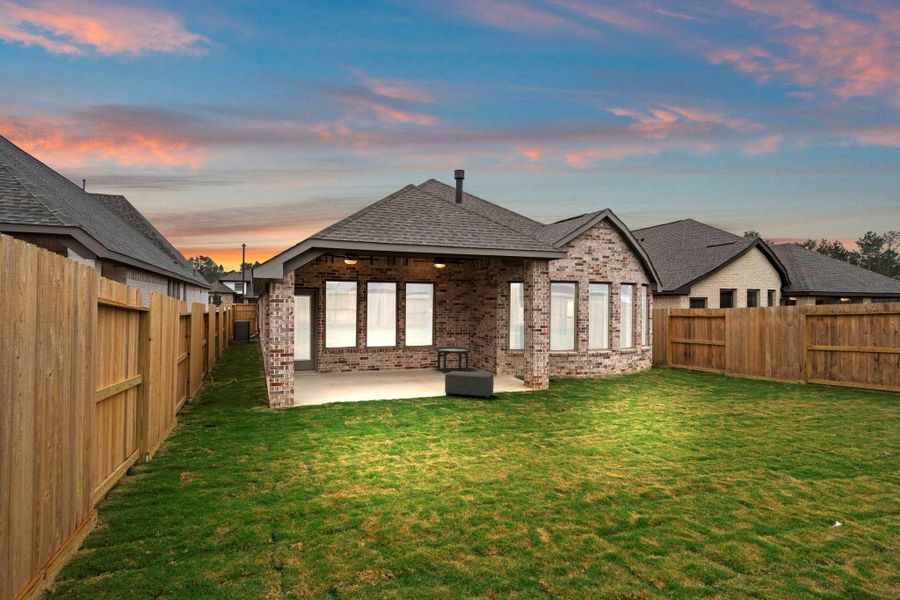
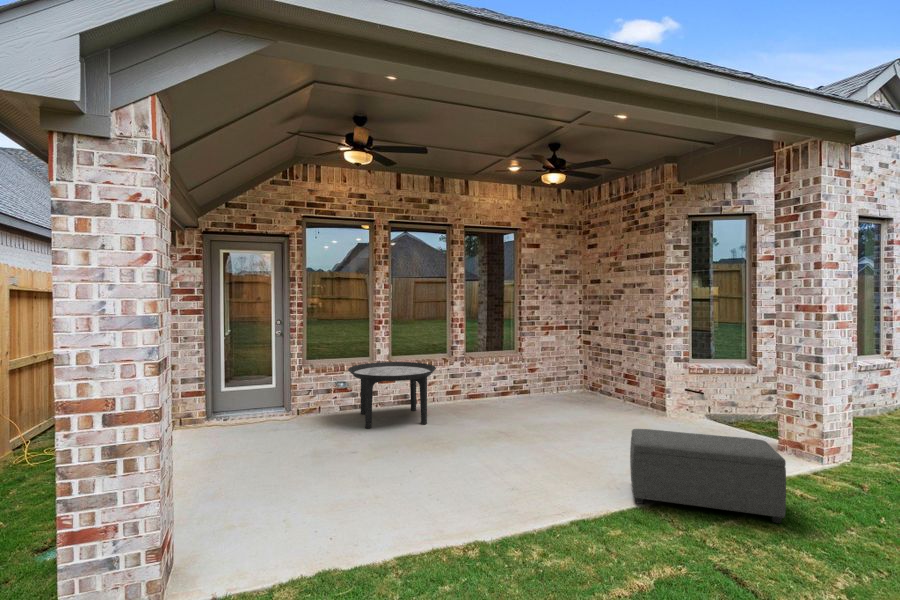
round table: present [434,347,472,373] -> present [348,362,436,429]

